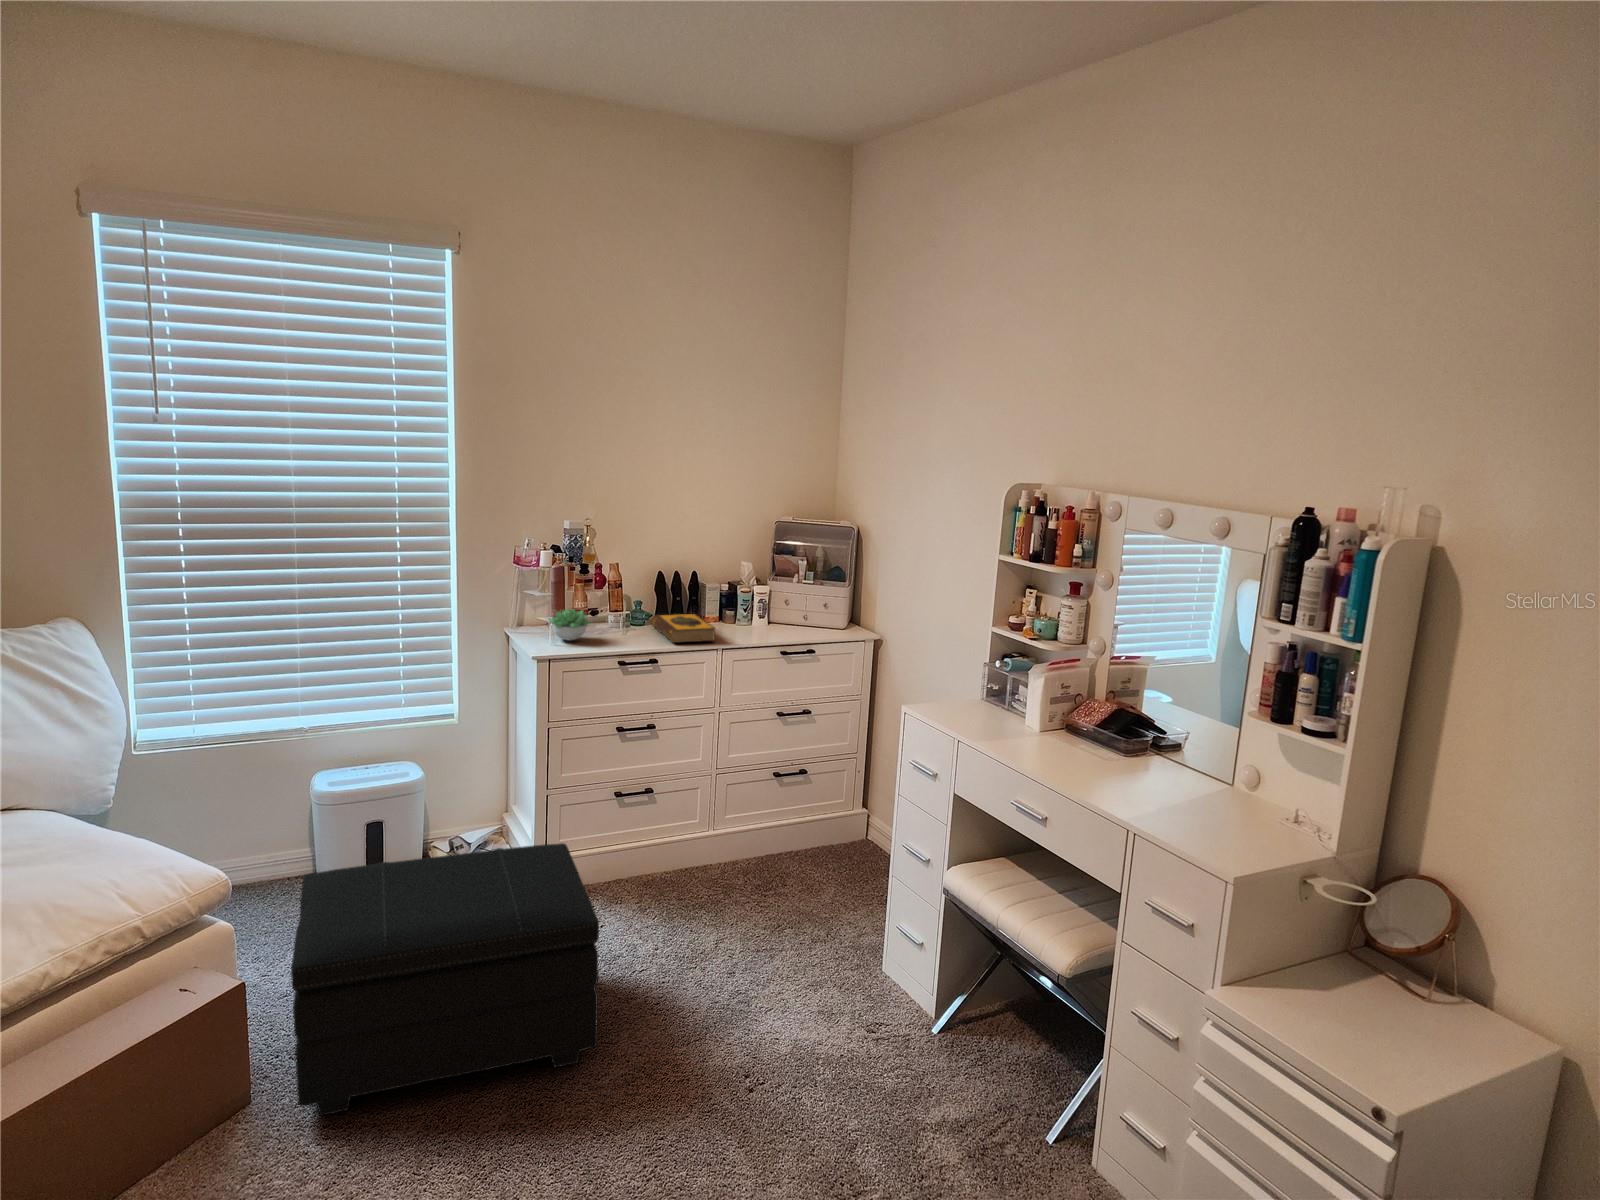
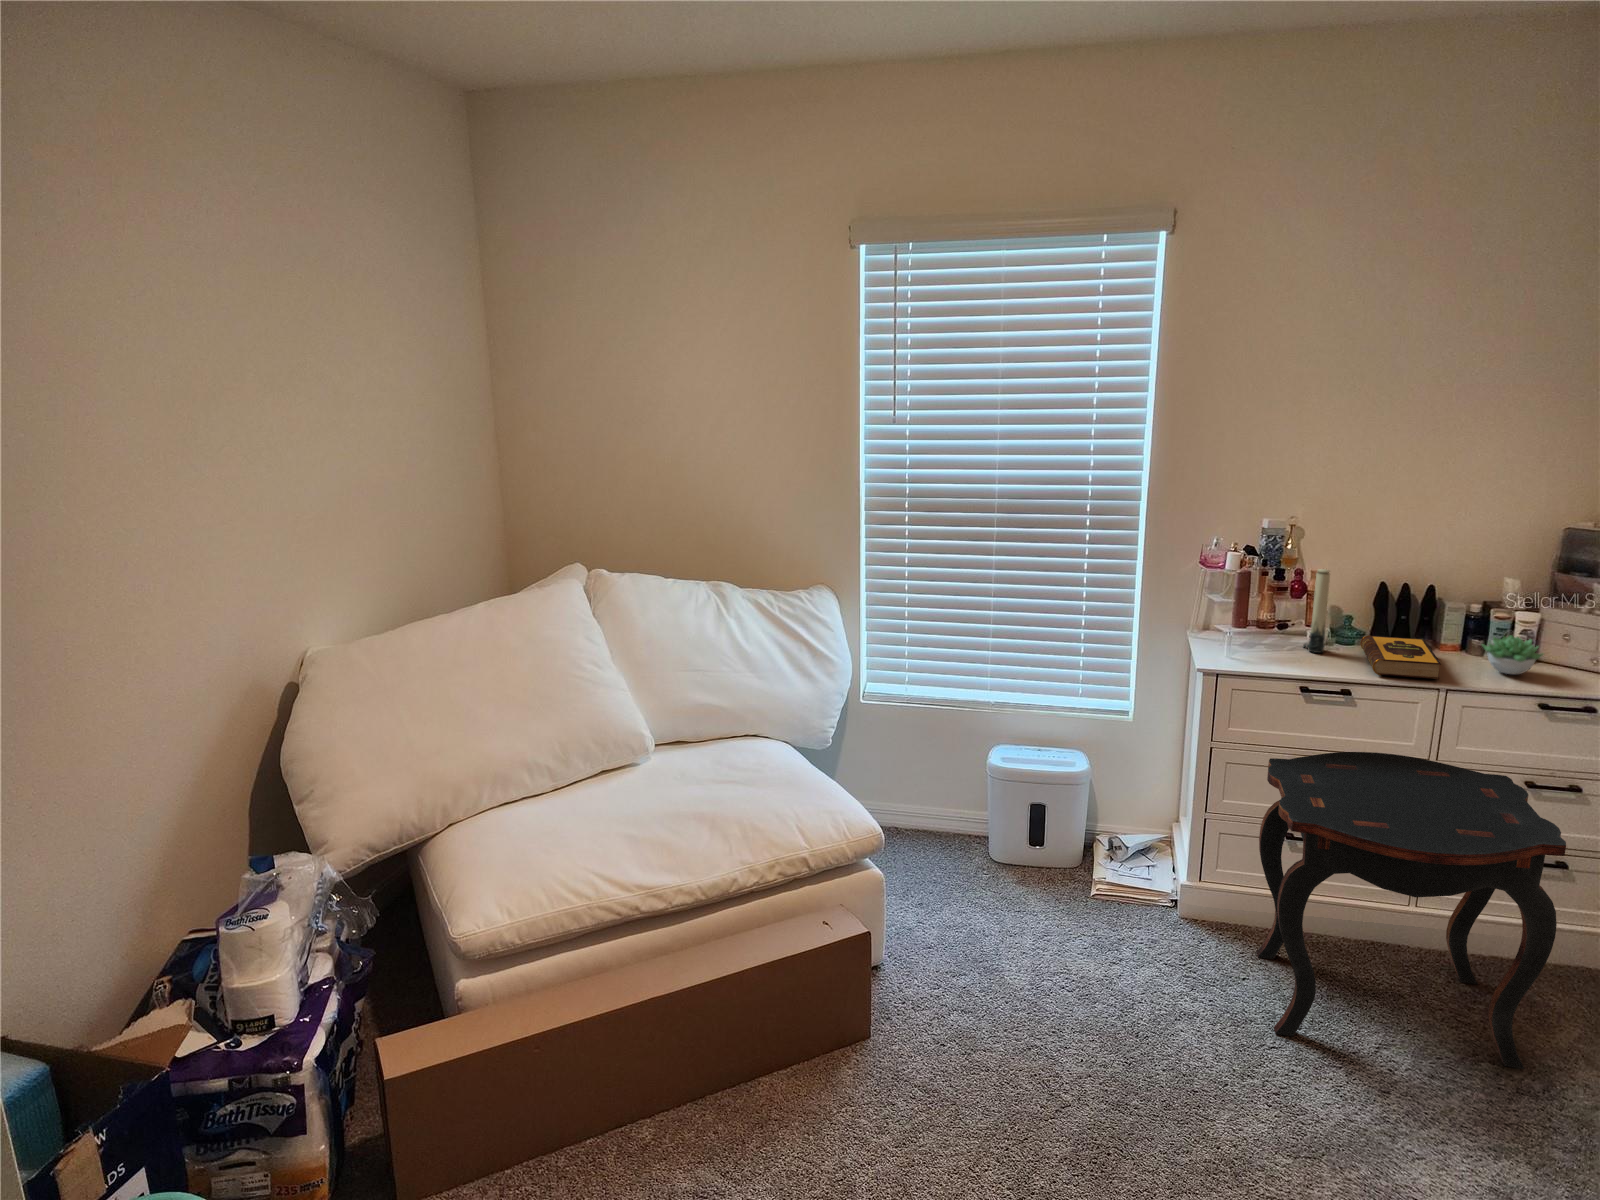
candle: none [608,560,626,633] -> present [1303,569,1330,653]
succulent plant: present [548,609,591,640] -> present [1482,635,1543,674]
side table: none [601,706,825,961] -> present [1256,752,1566,1069]
footstool: present [291,843,599,1115] -> none [902,847,1194,1118]

